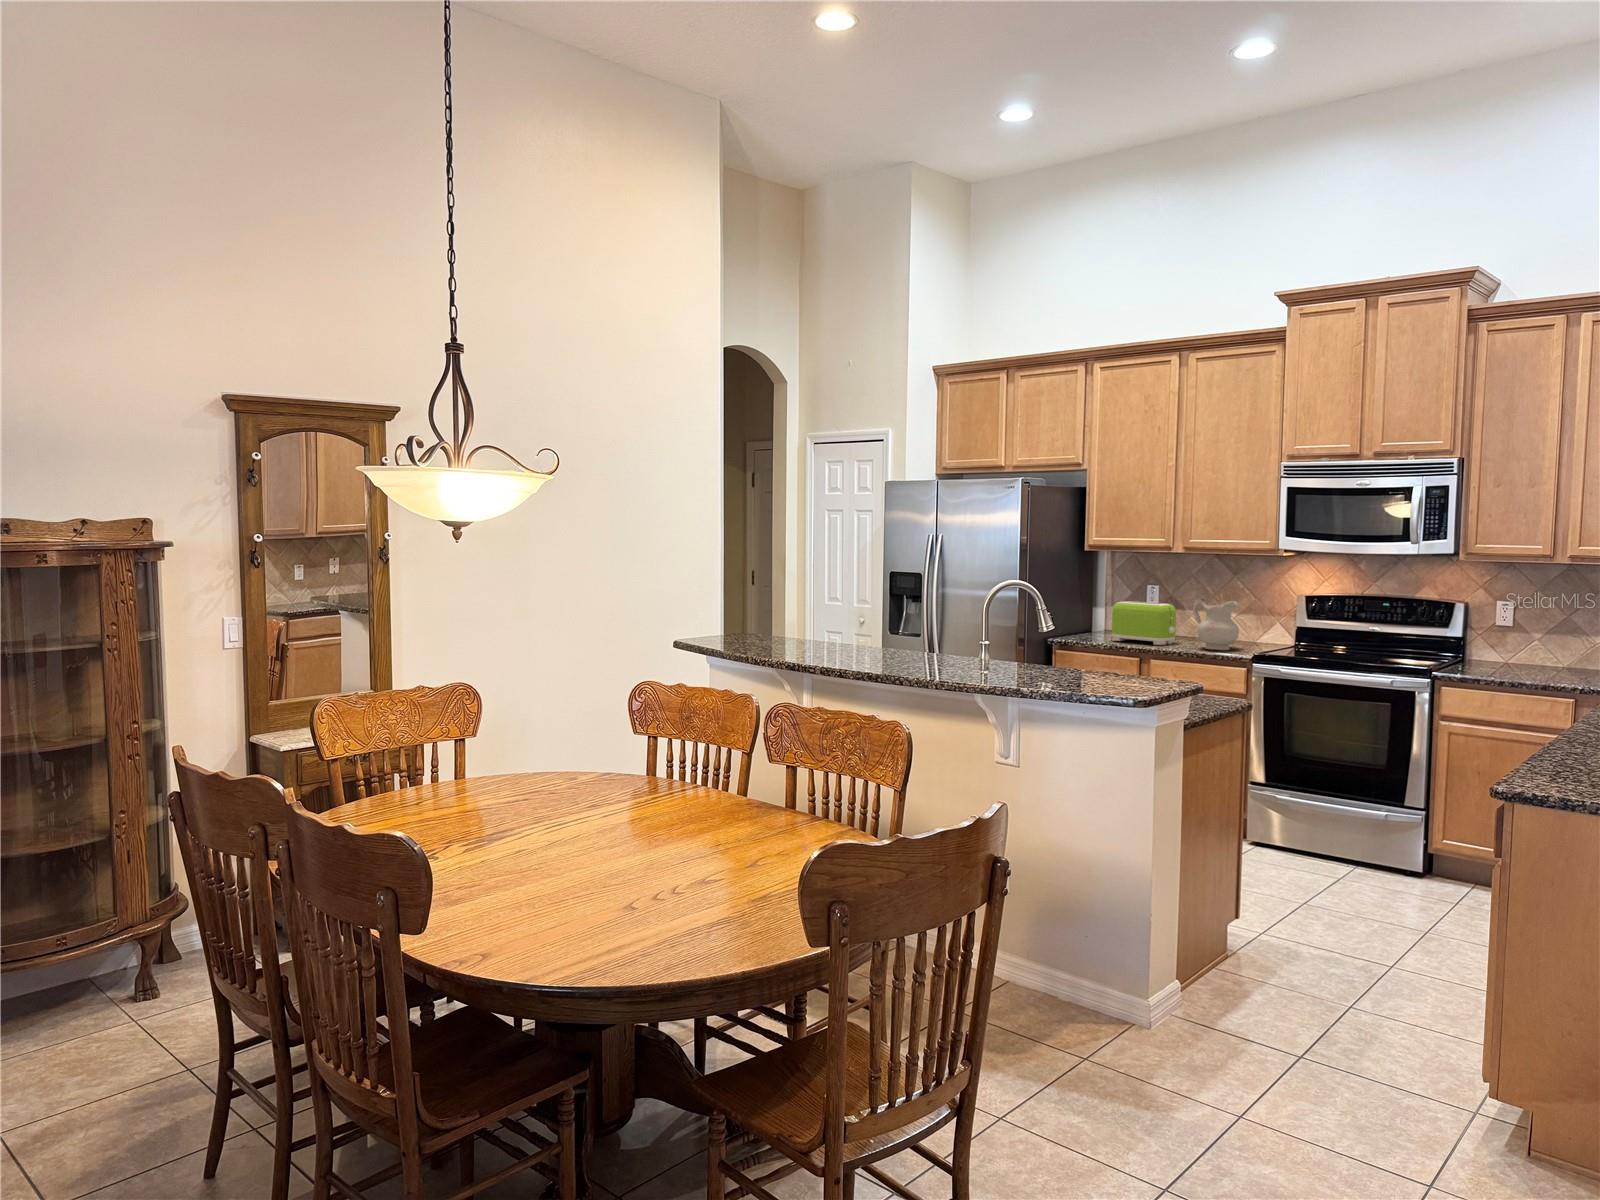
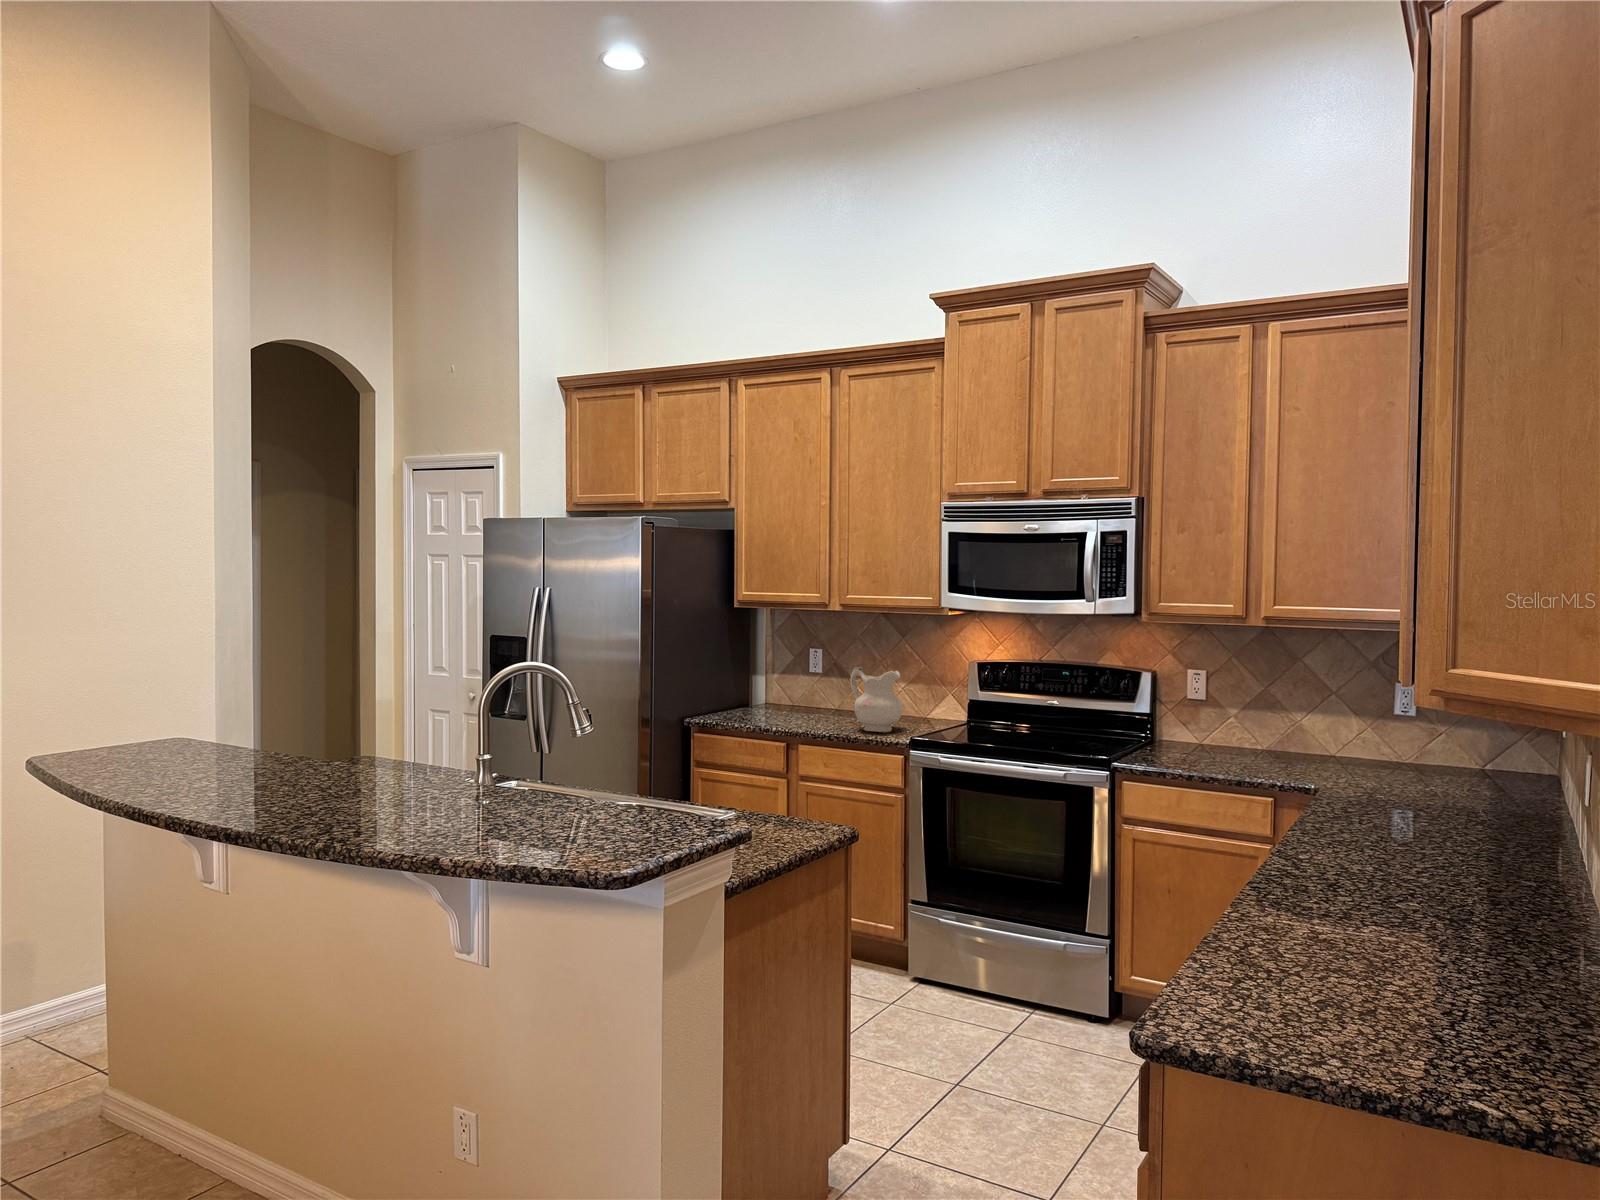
toaster: present [1112,601,1176,645] -> none [761,670,834,725]

